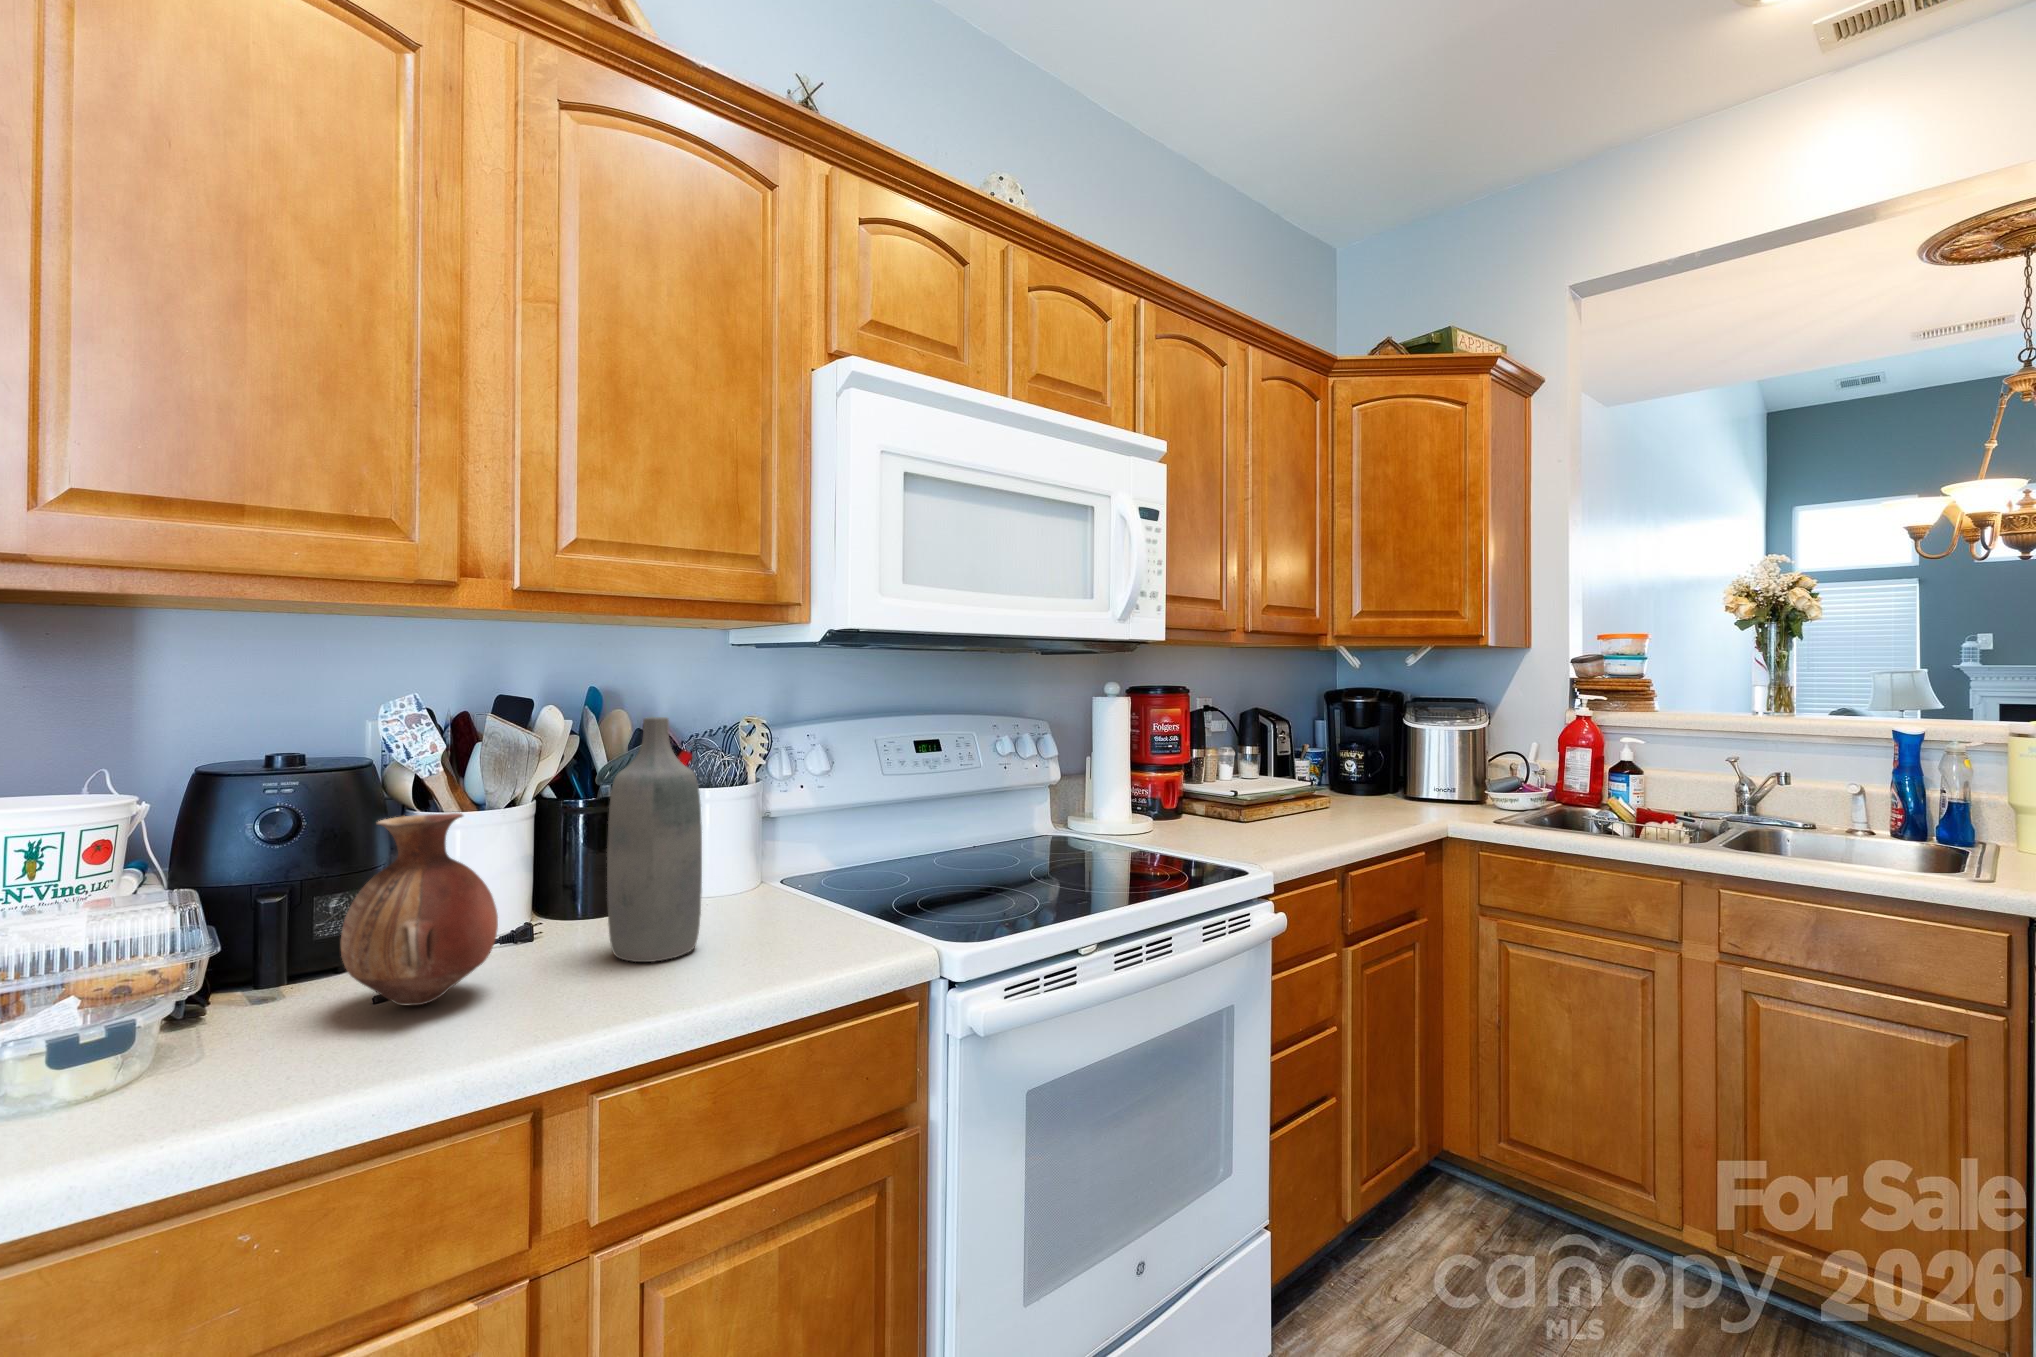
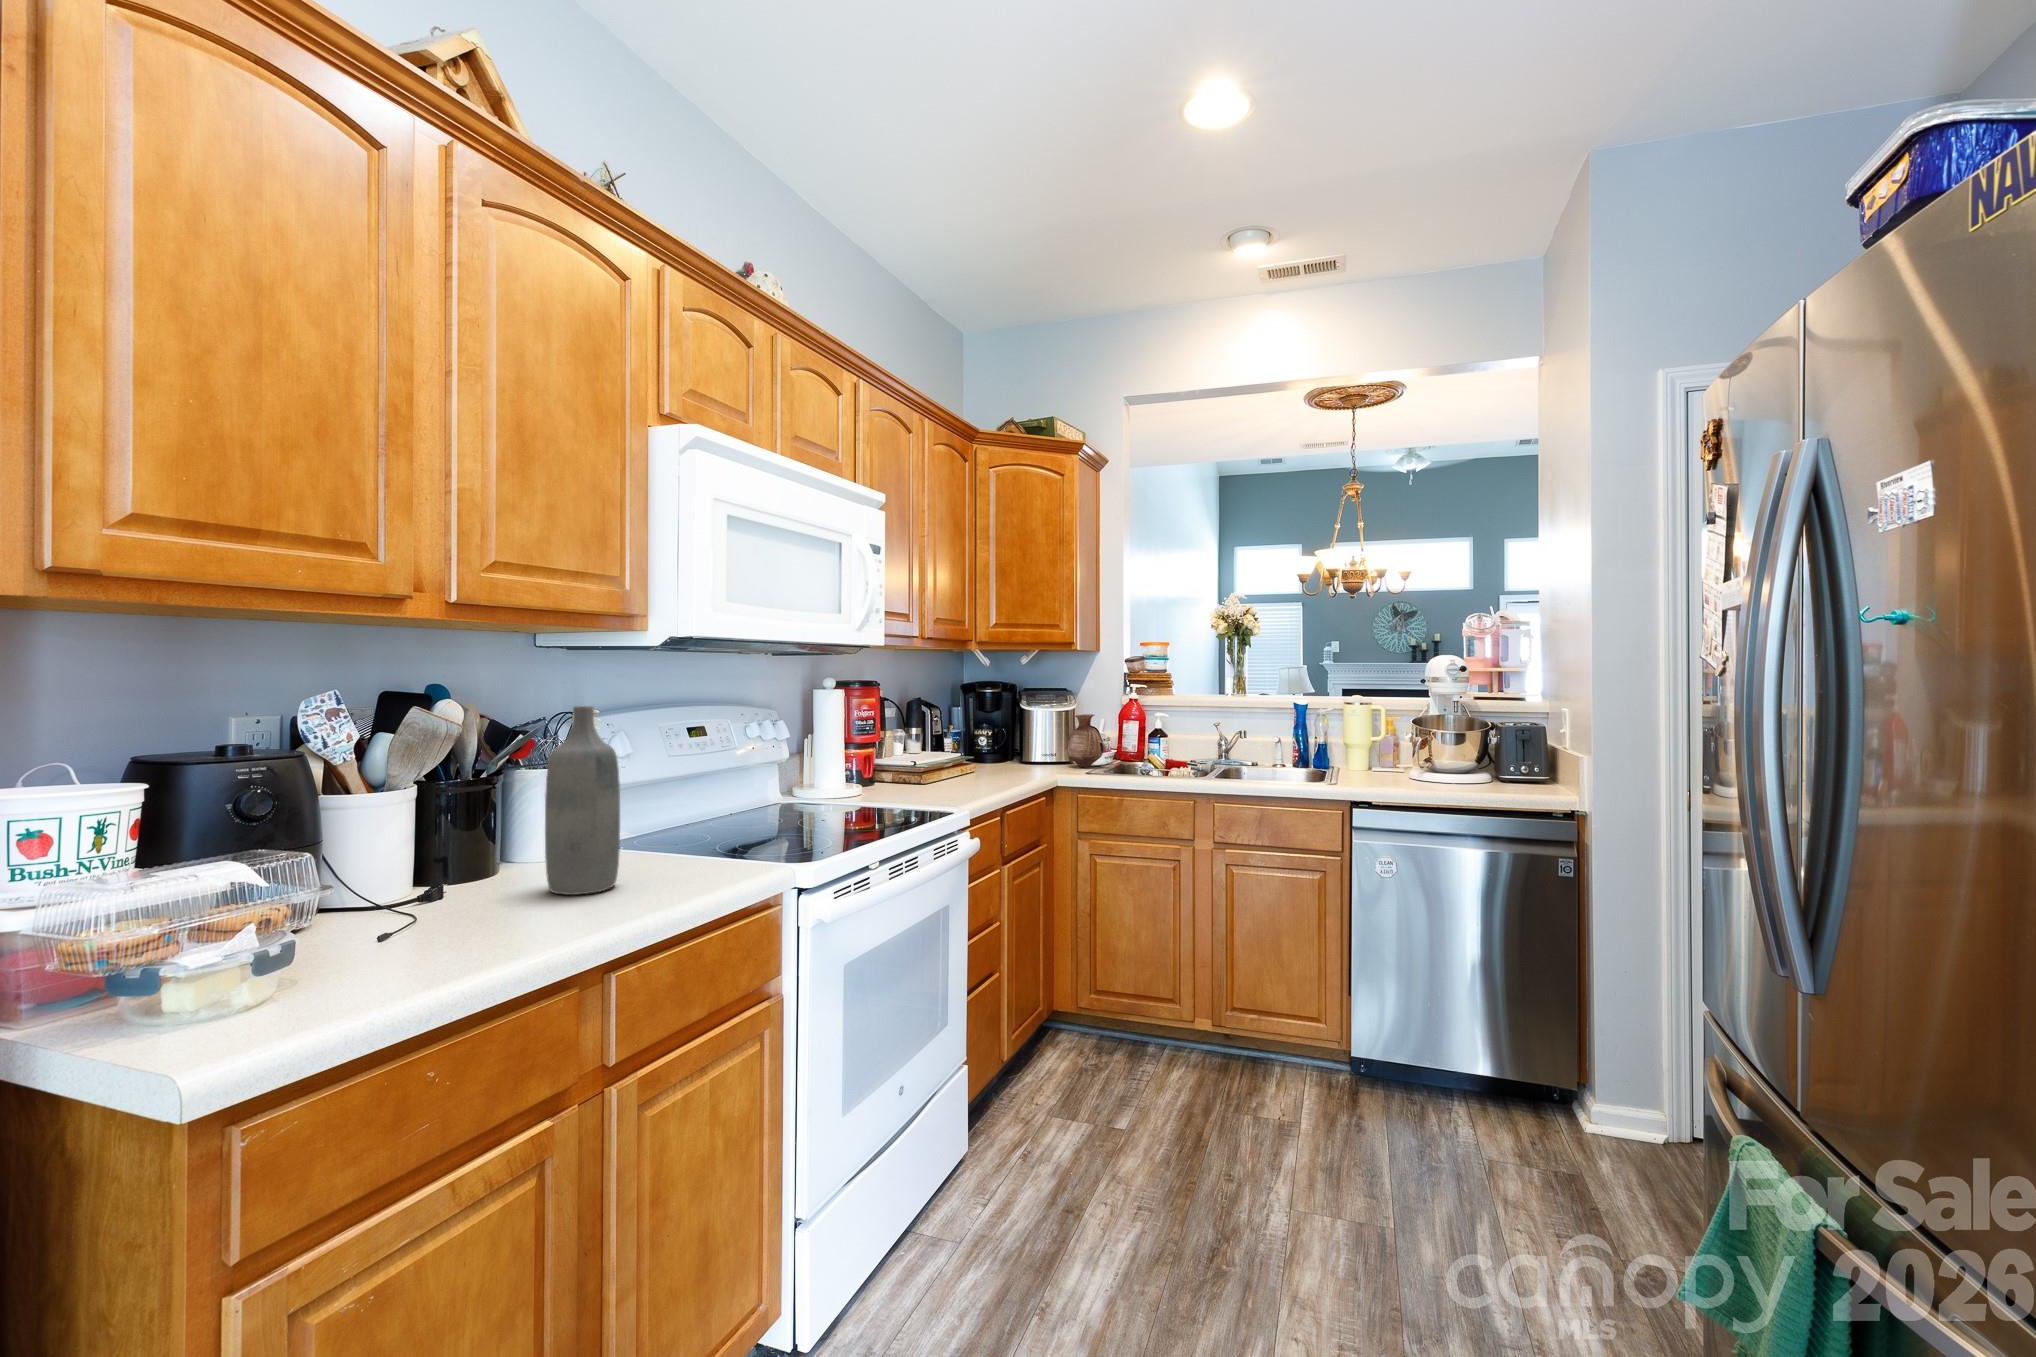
vase: present [341,813,498,1006] -> present [1065,714,1106,767]

